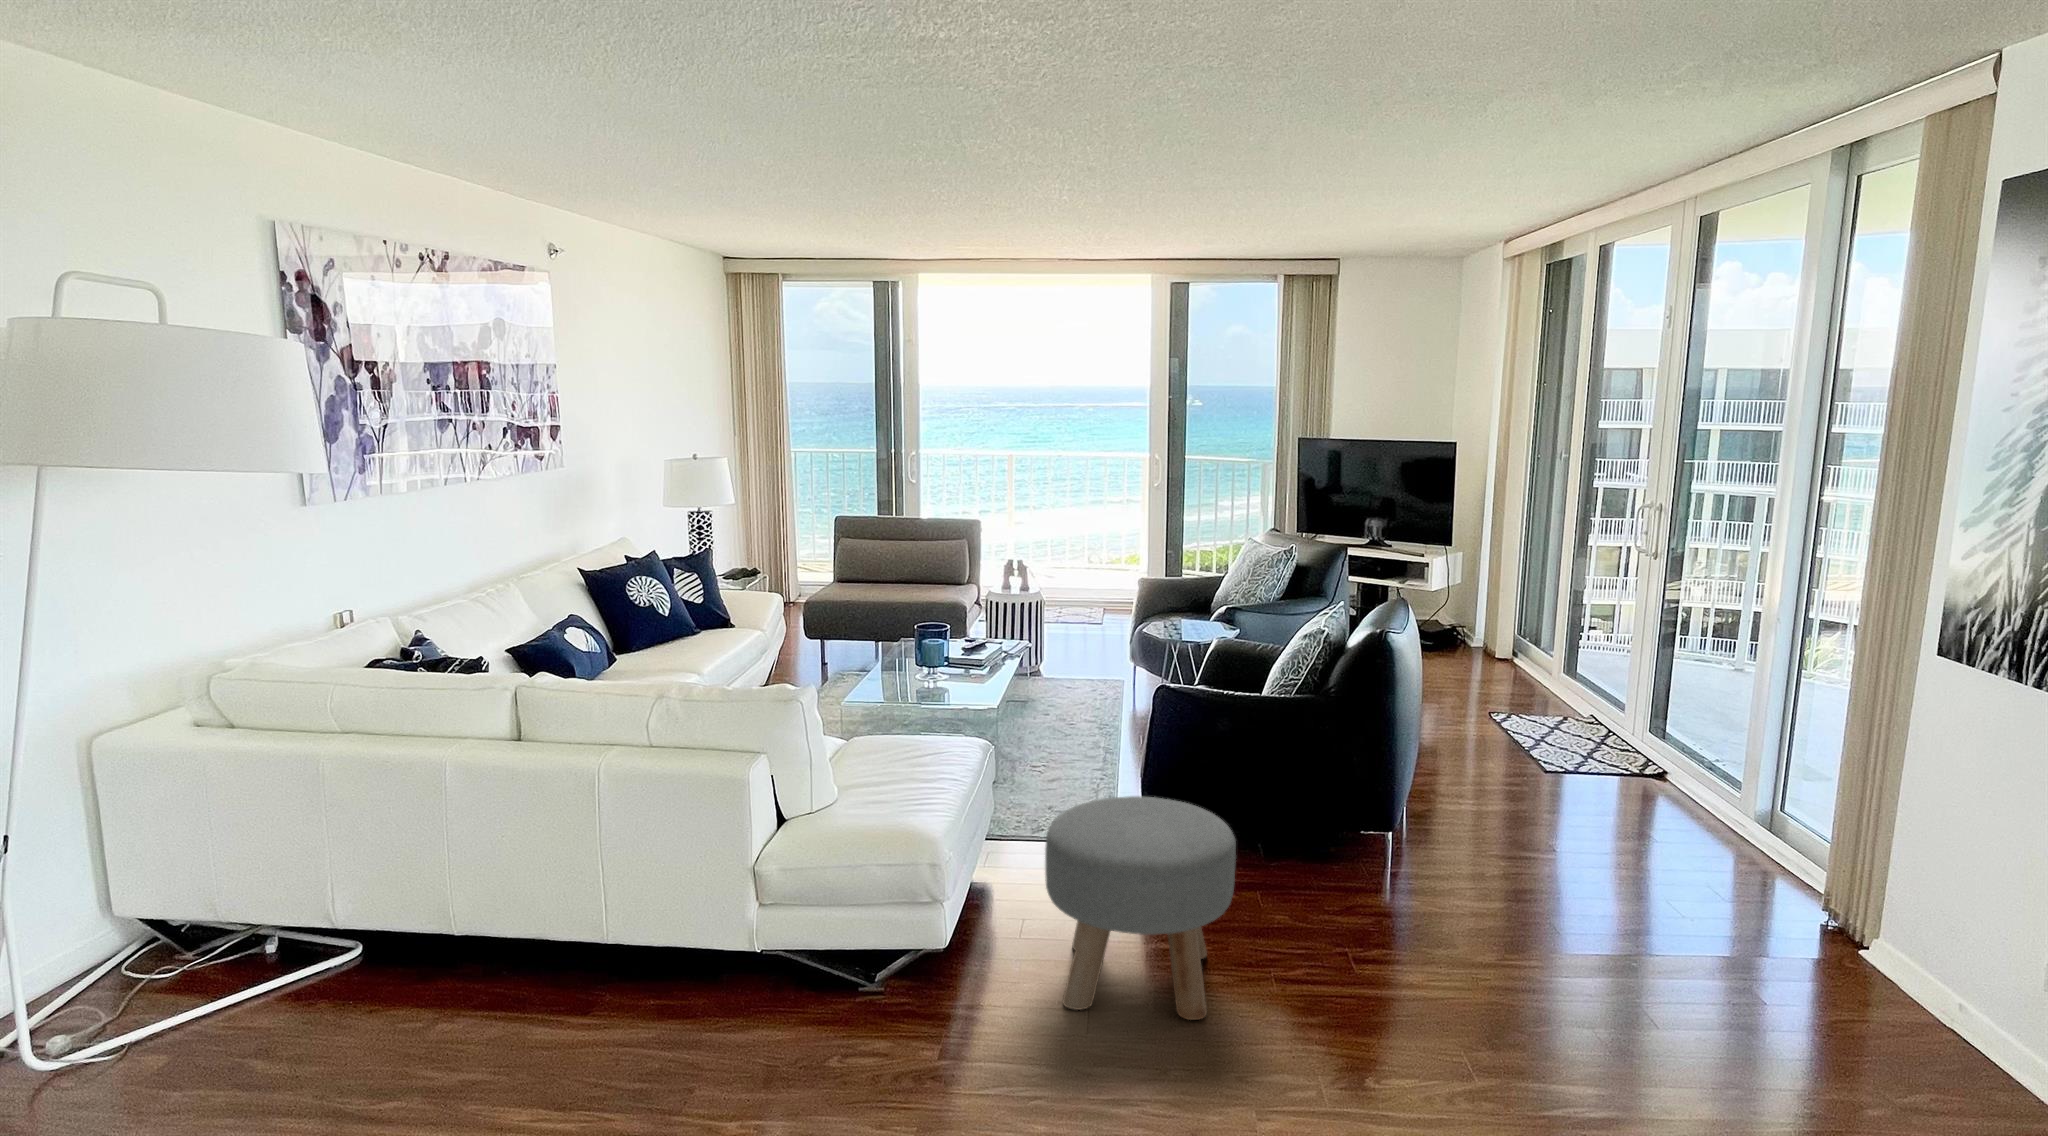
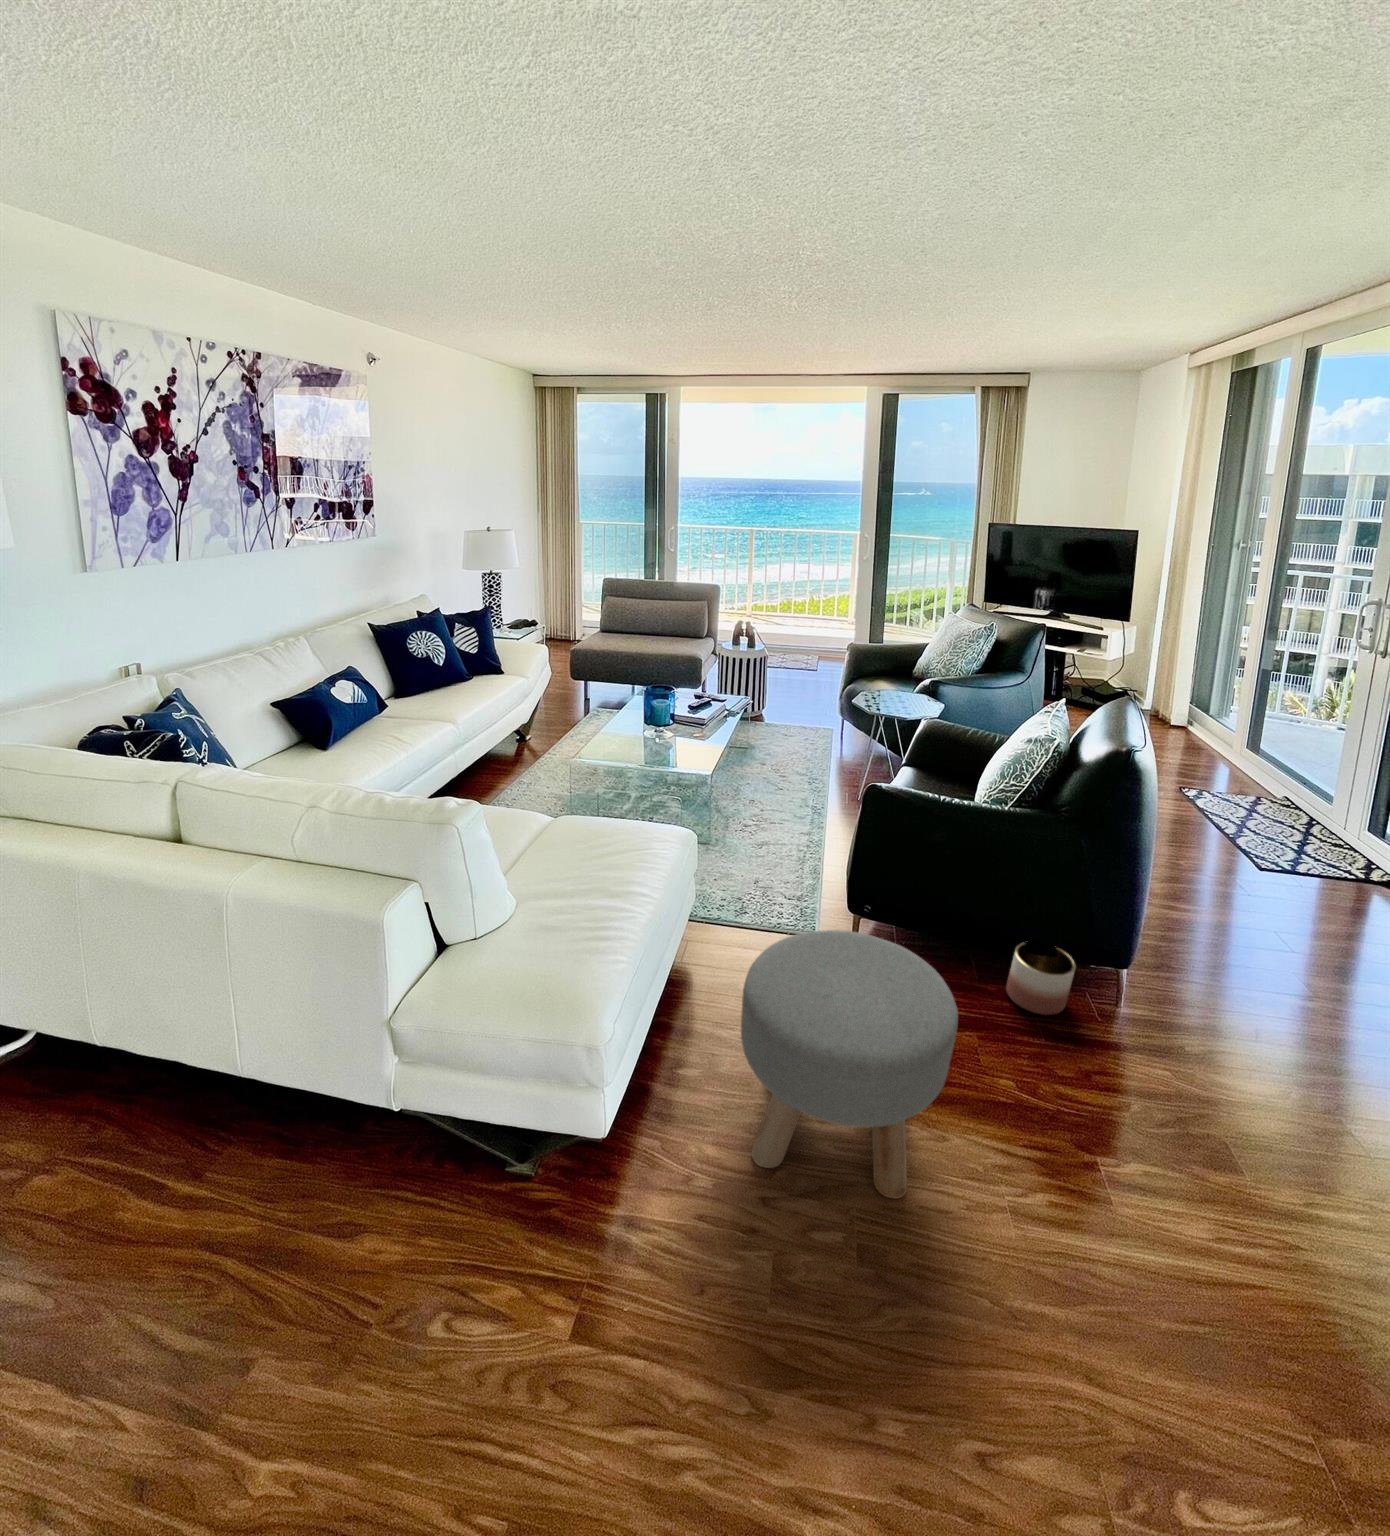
planter: none [1307,830,1366,897] -> present [1006,943,1076,1015]

